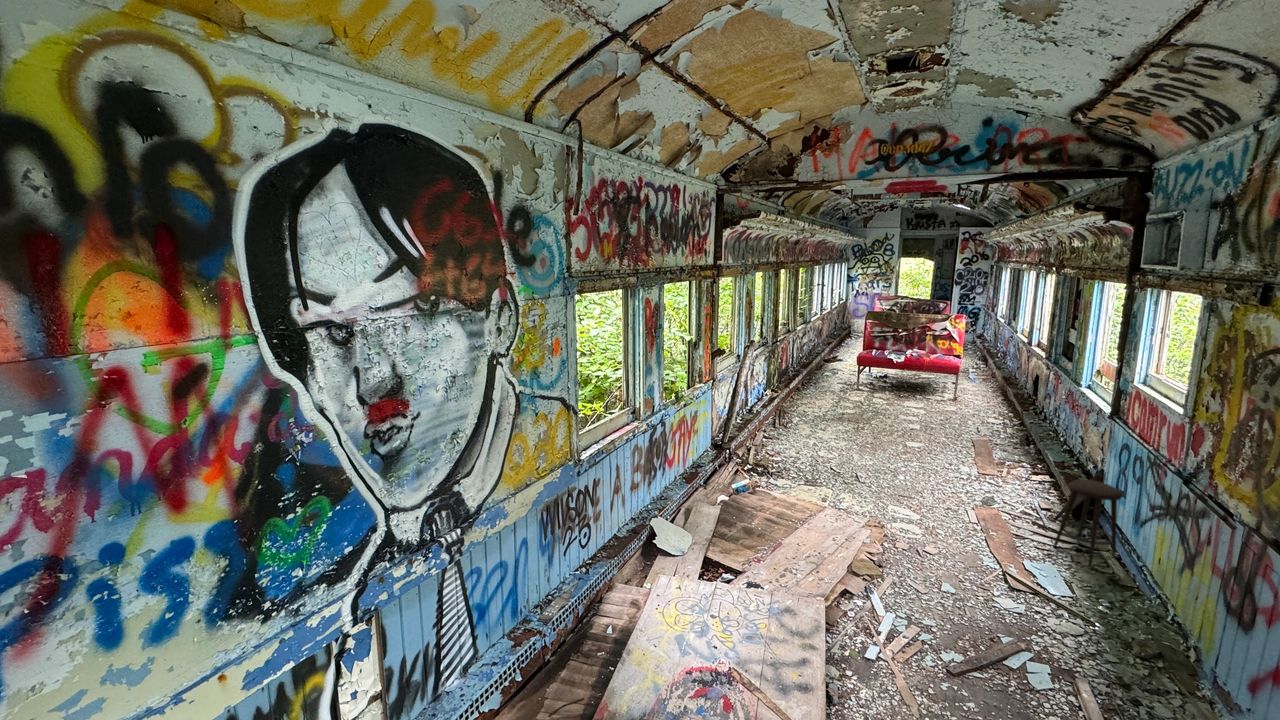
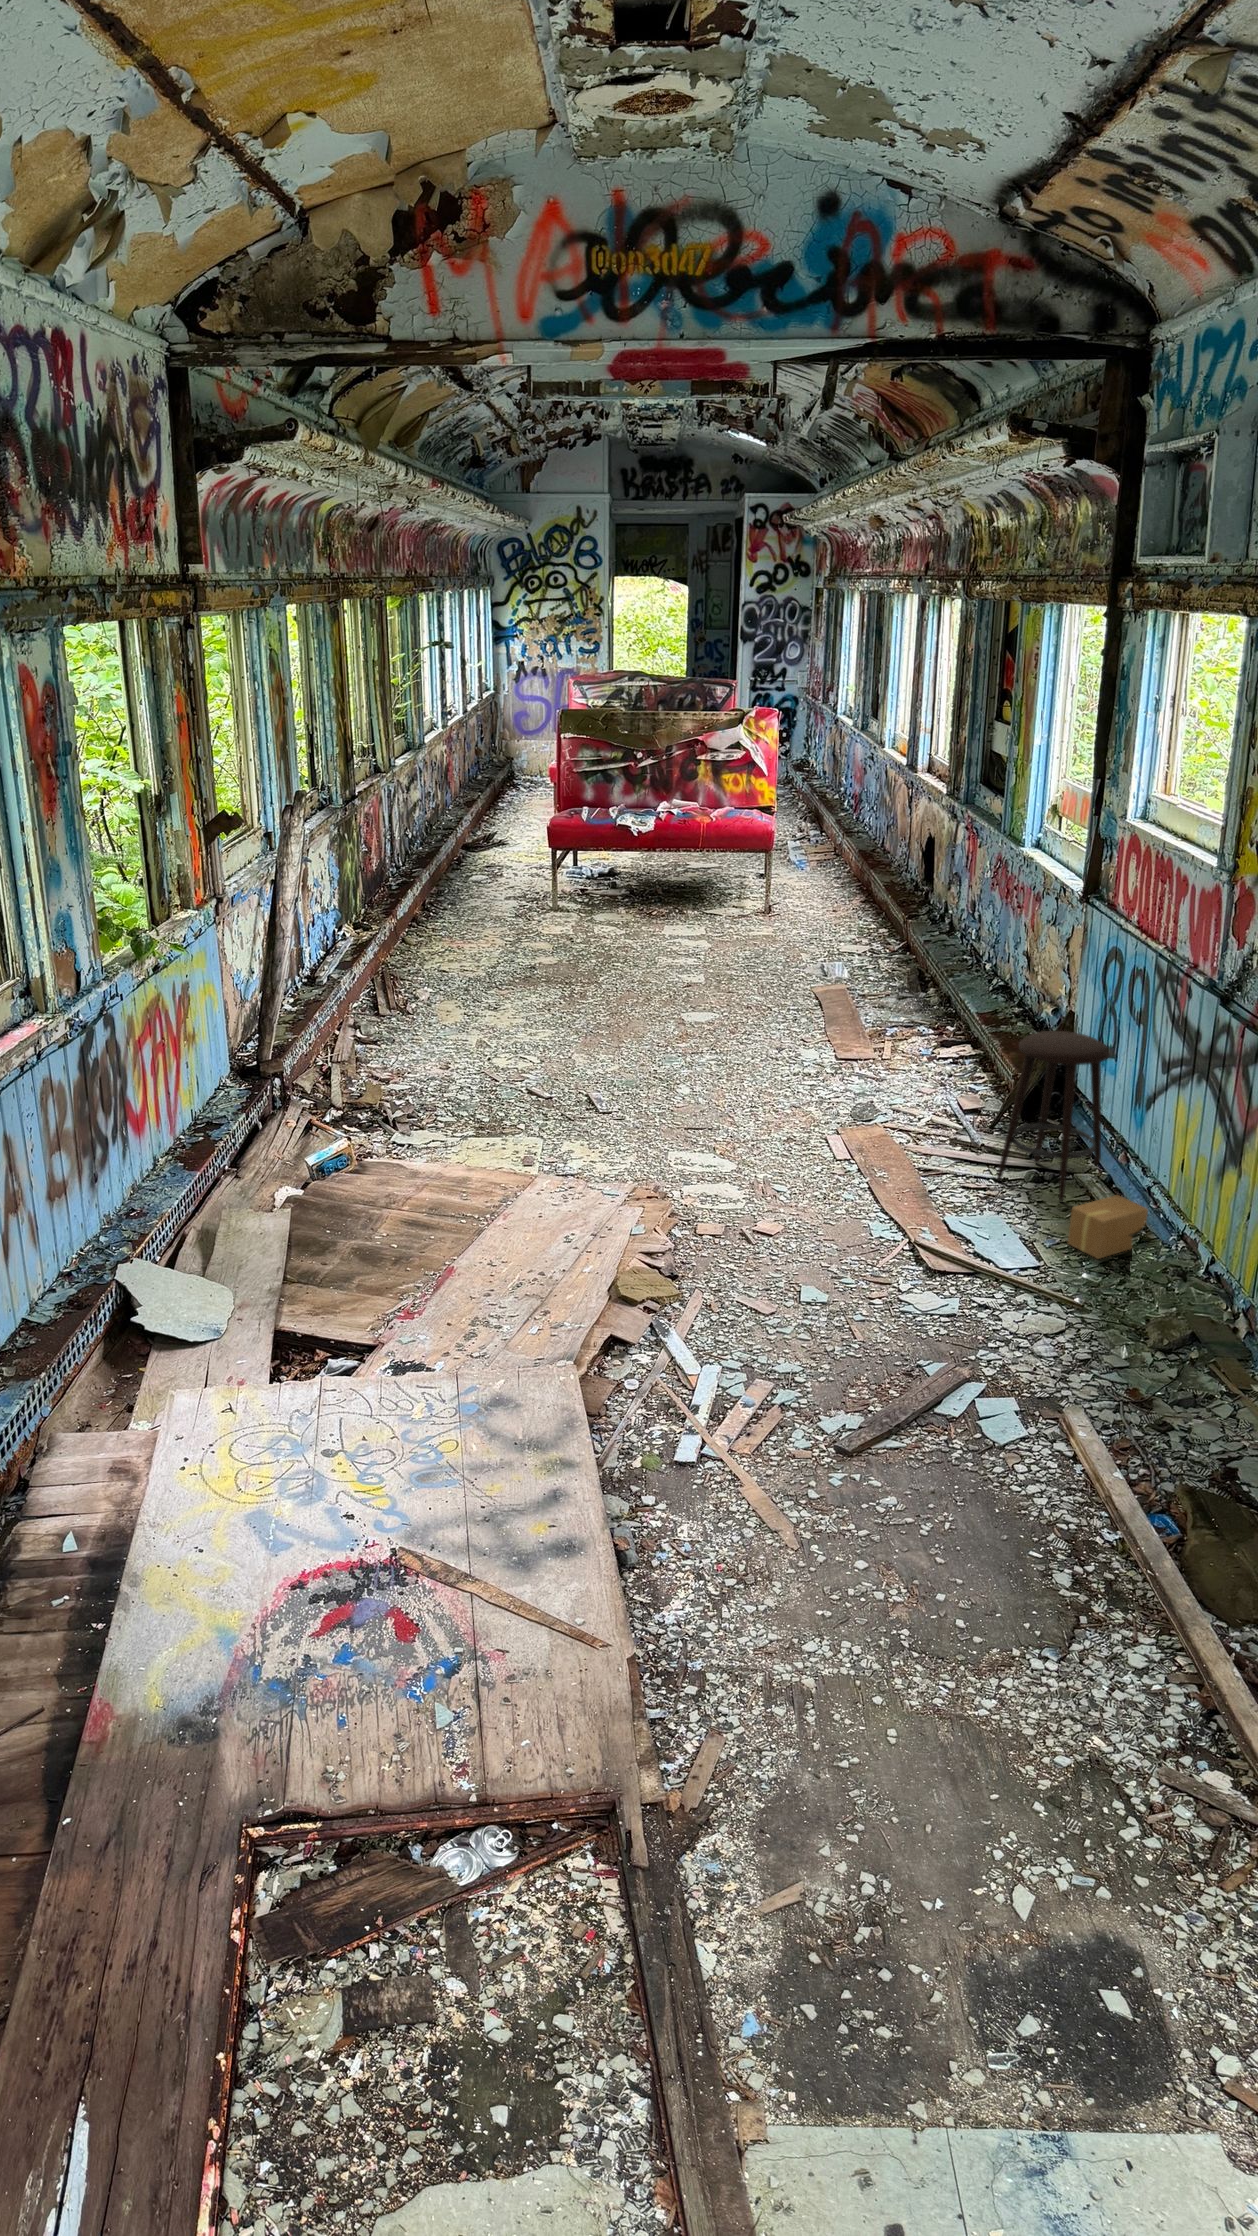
cardboard box: none [1091,569,1142,601] -> present [1068,1195,1148,1259]

